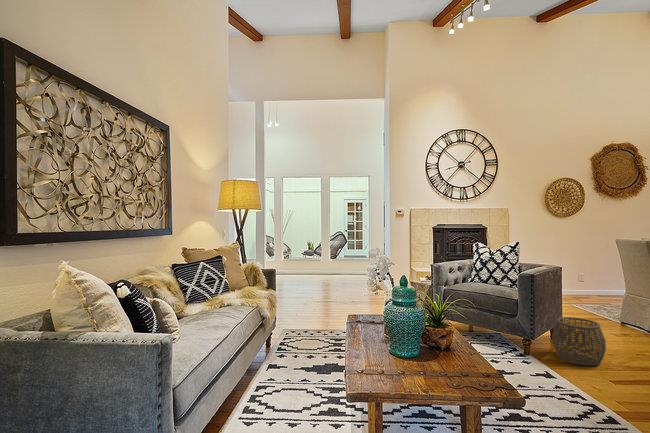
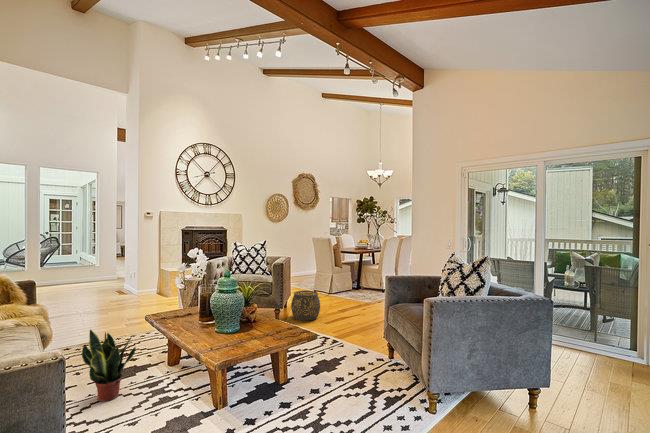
potted plant: none [272,320,317,394] -> present [82,329,136,402]

